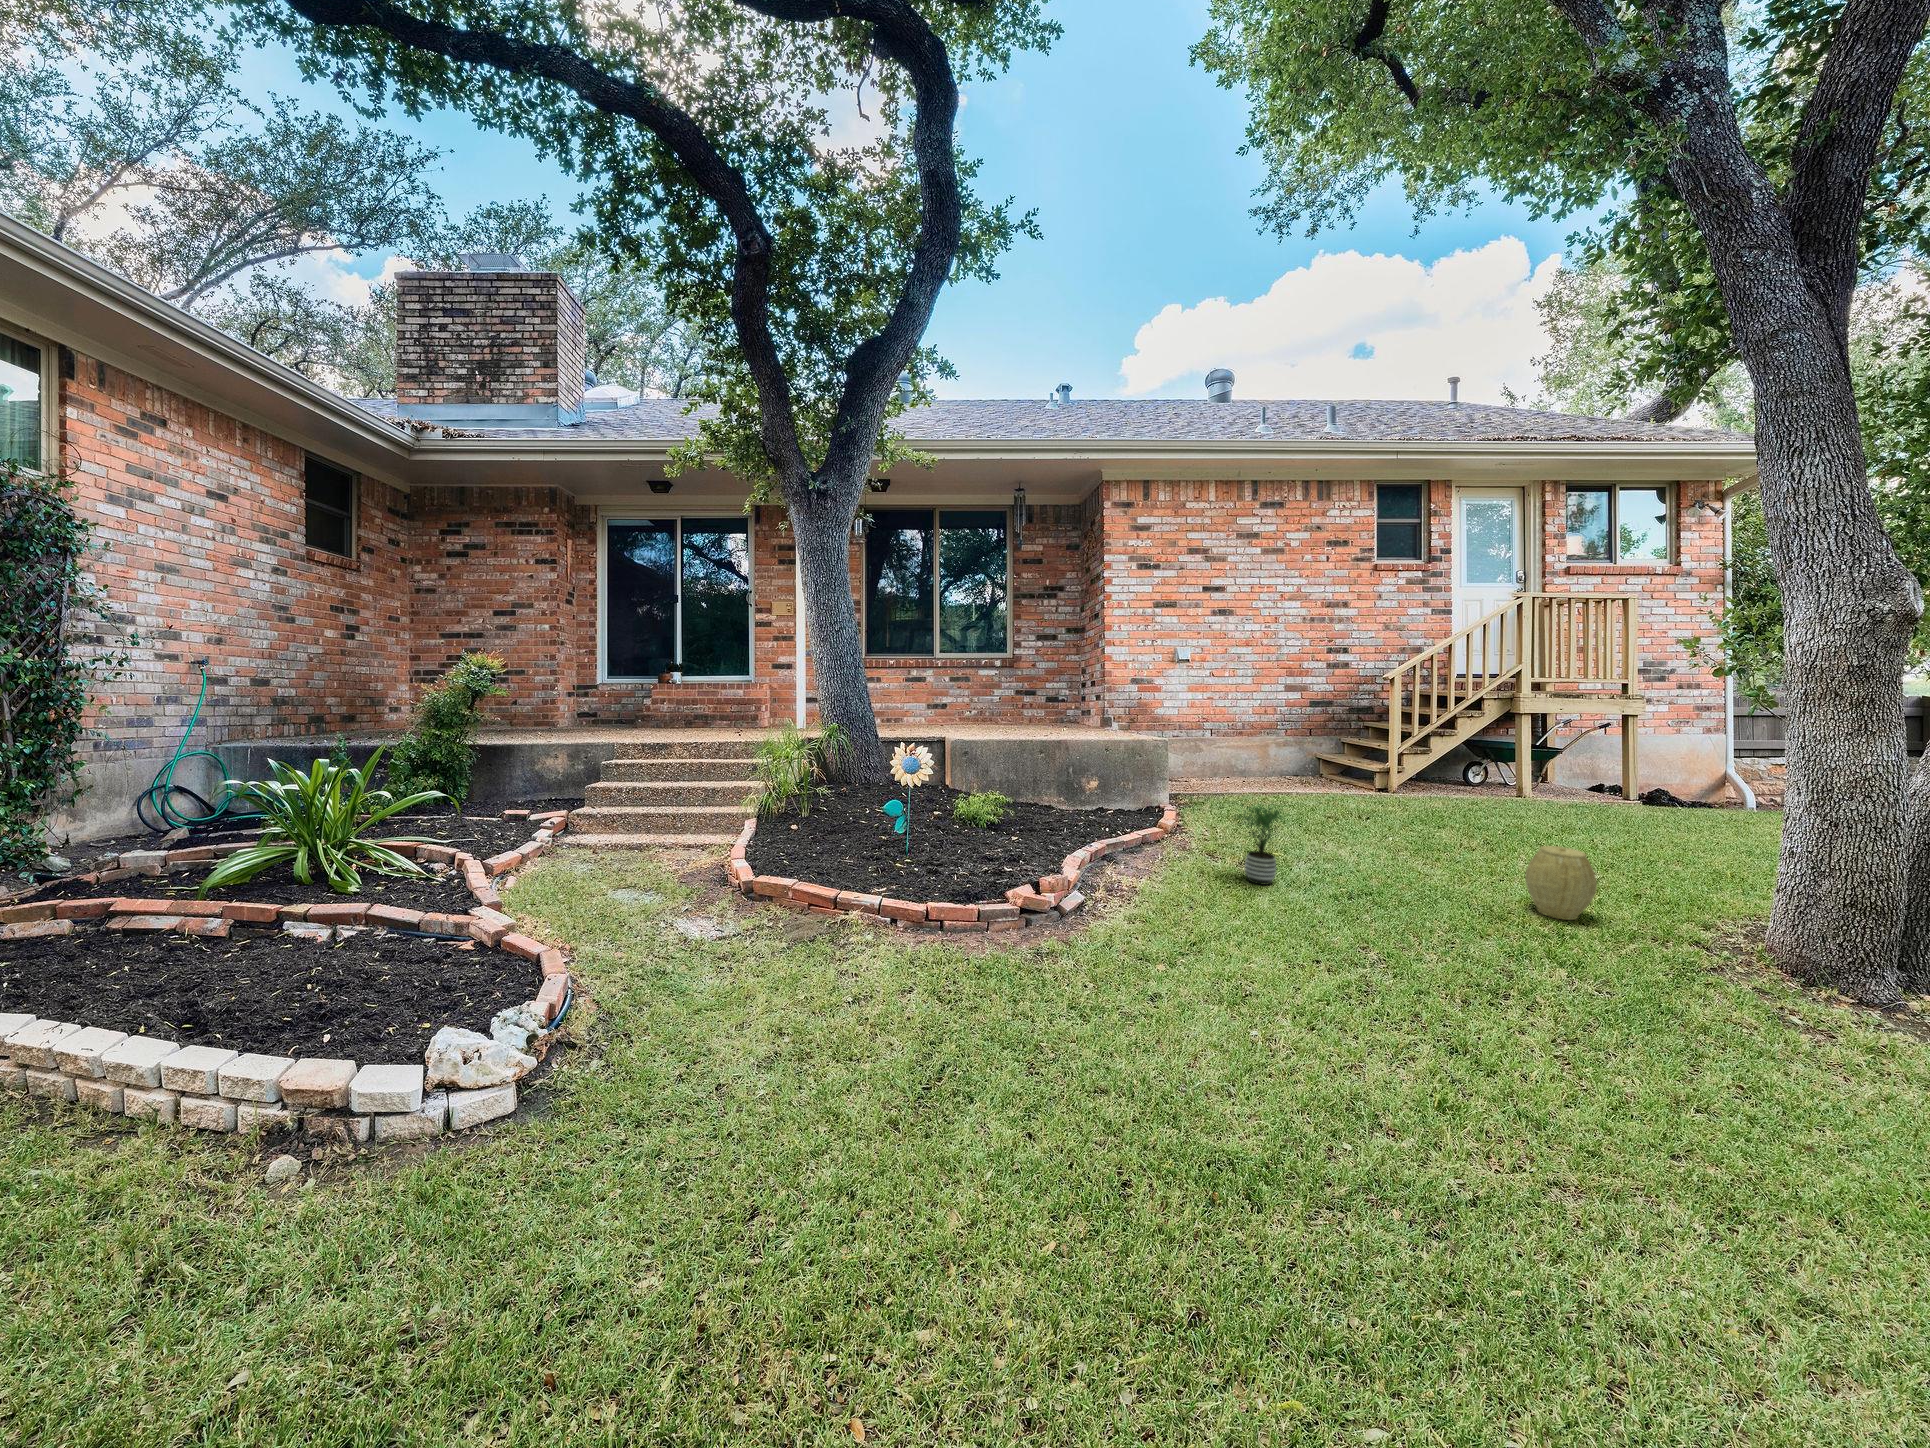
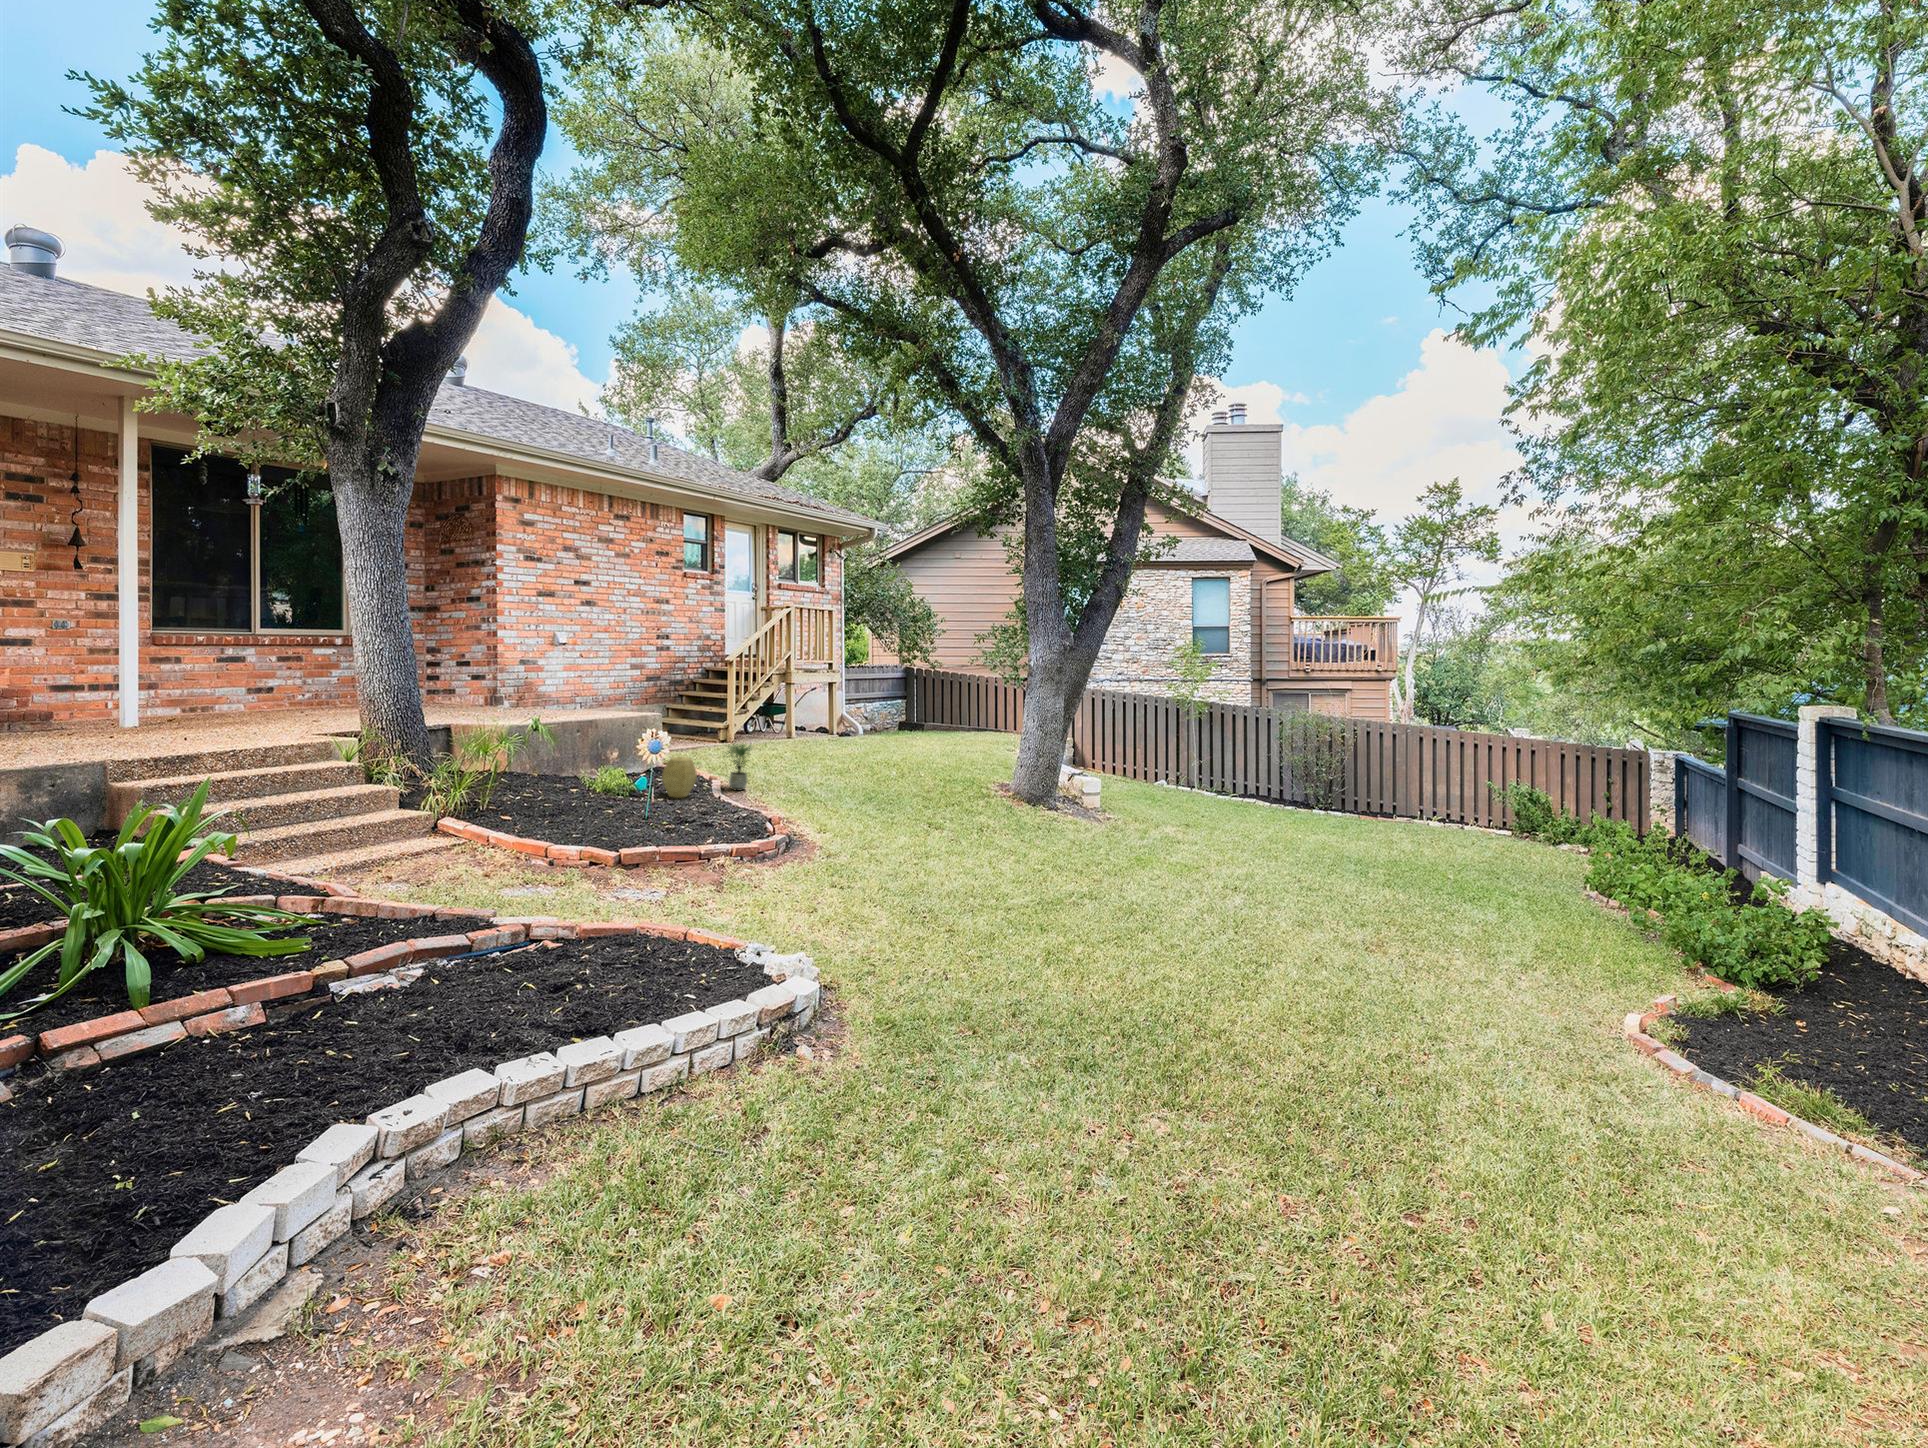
woven basket: present [1525,846,1597,920] -> present [662,757,697,798]

